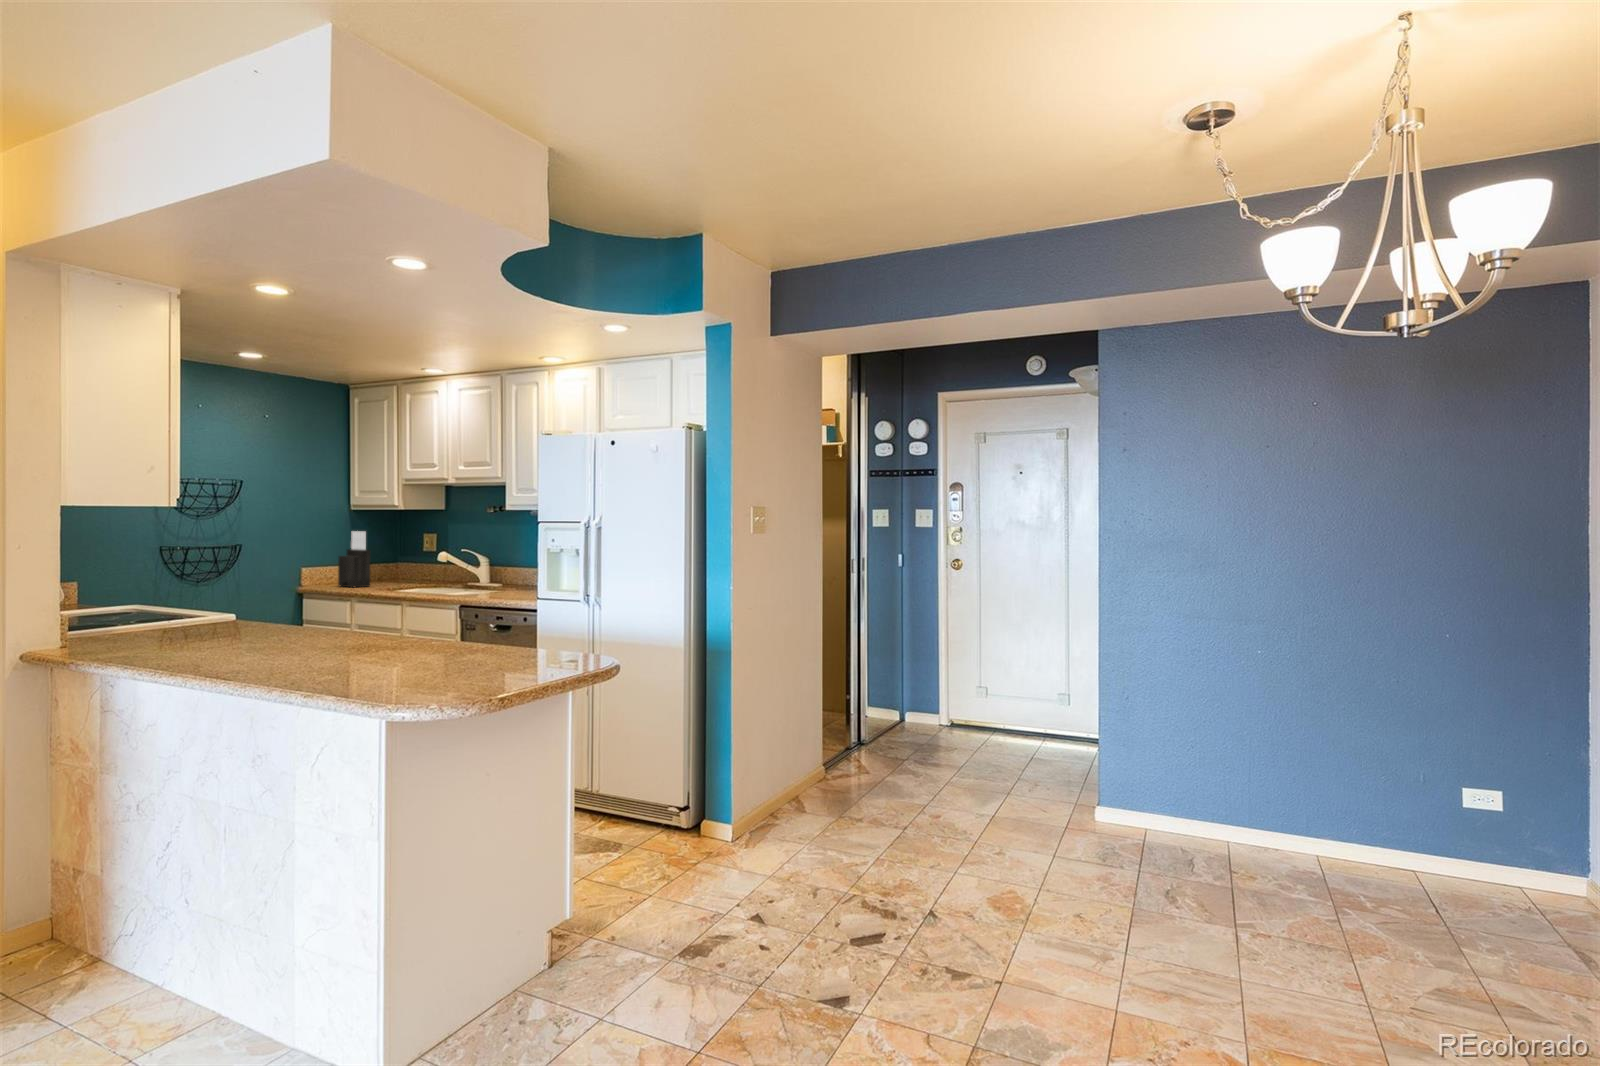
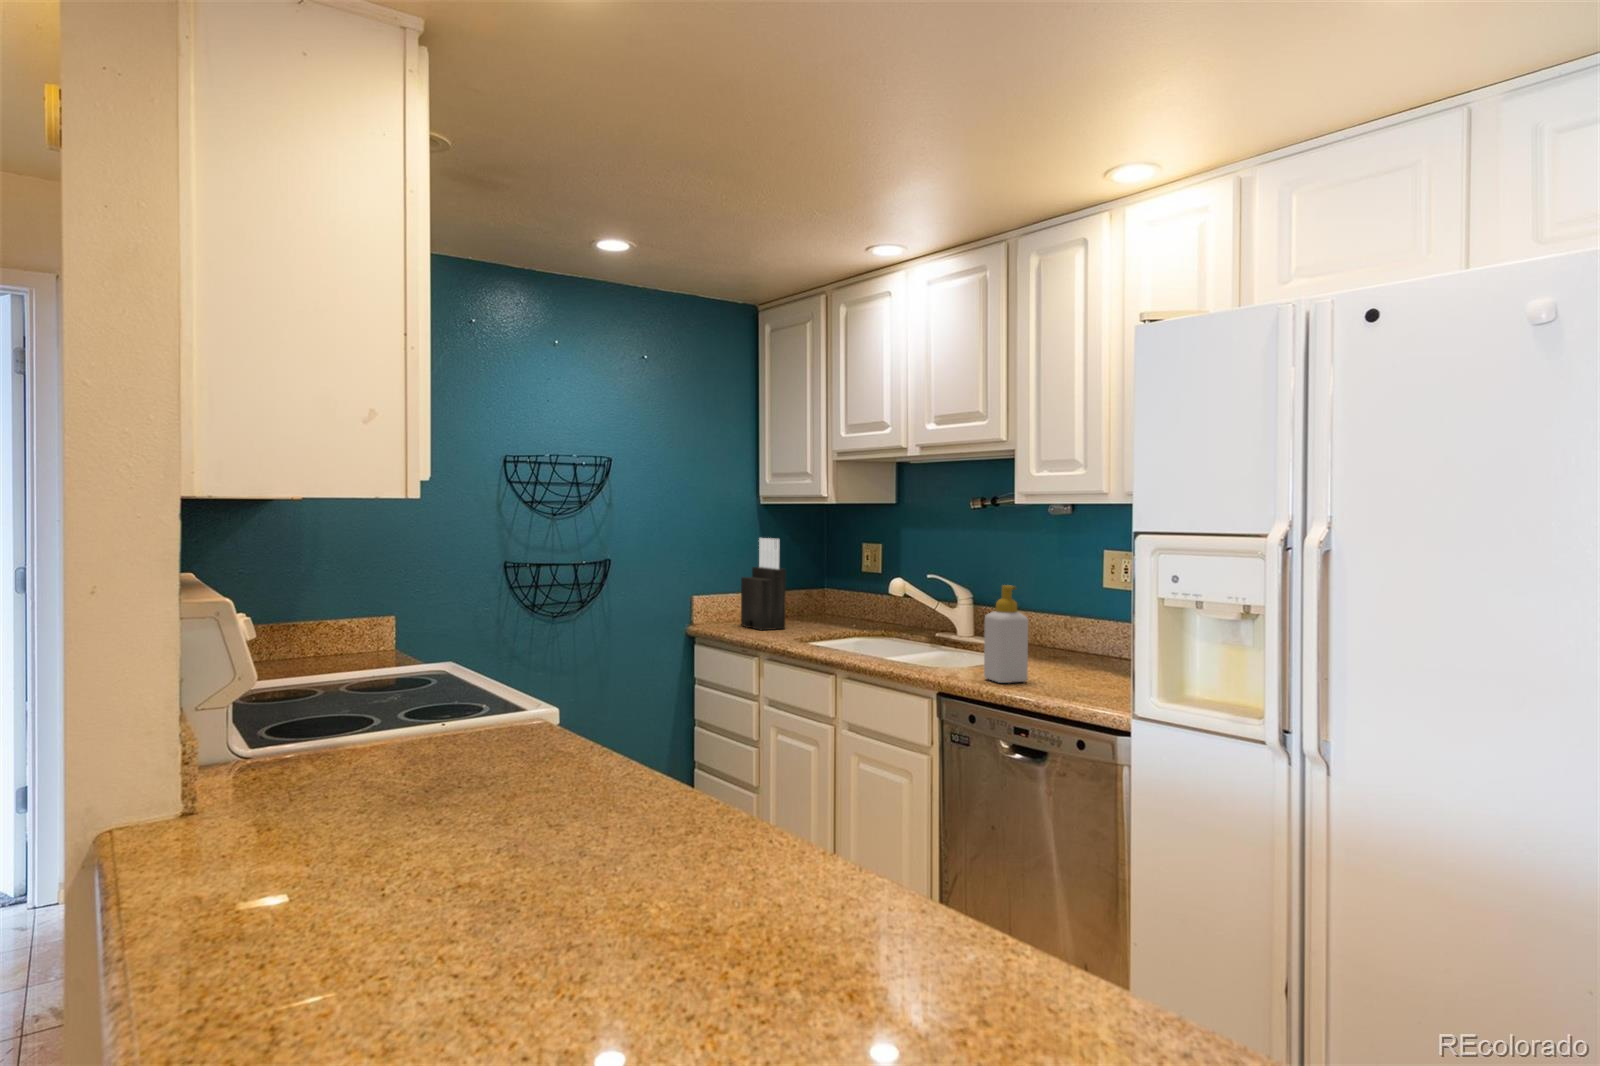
soap bottle: none [483,550,505,598] -> present [984,585,1028,683]

